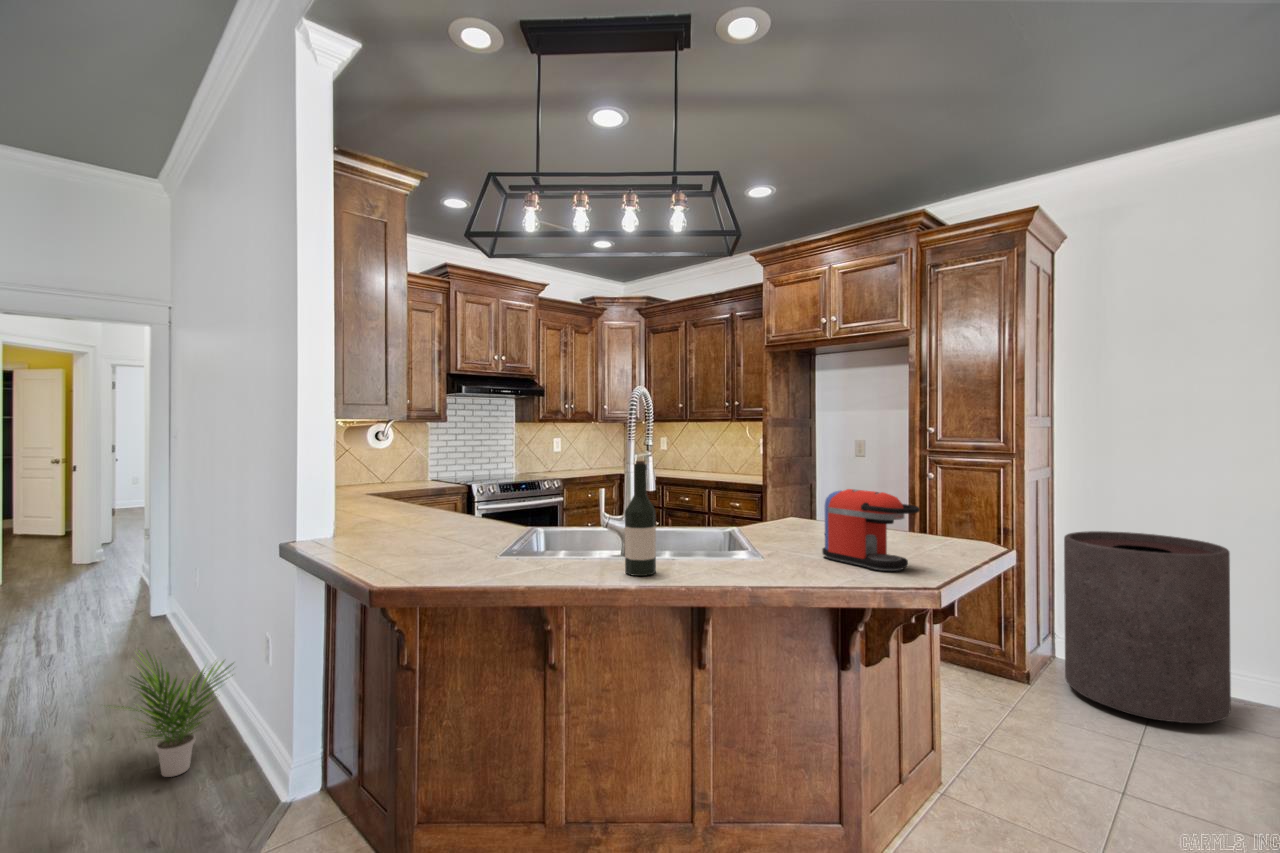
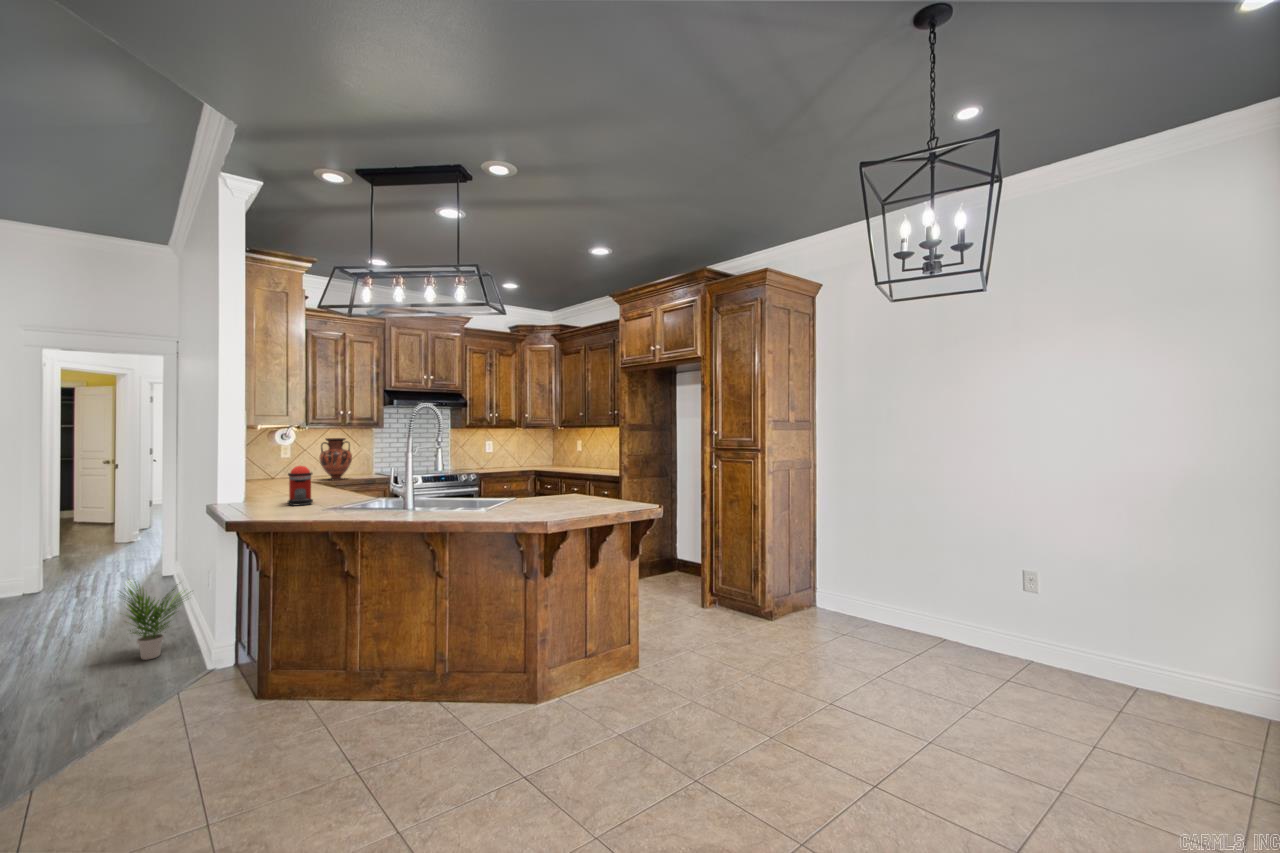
vase: none [375,434,416,491] -> present [320,438,352,480]
wine bottle: present [625,461,656,576] -> none [384,451,403,519]
coffee maker: present [822,489,920,571] -> present [288,466,313,505]
trash can: present [1064,531,1231,723] -> none [794,507,895,642]

